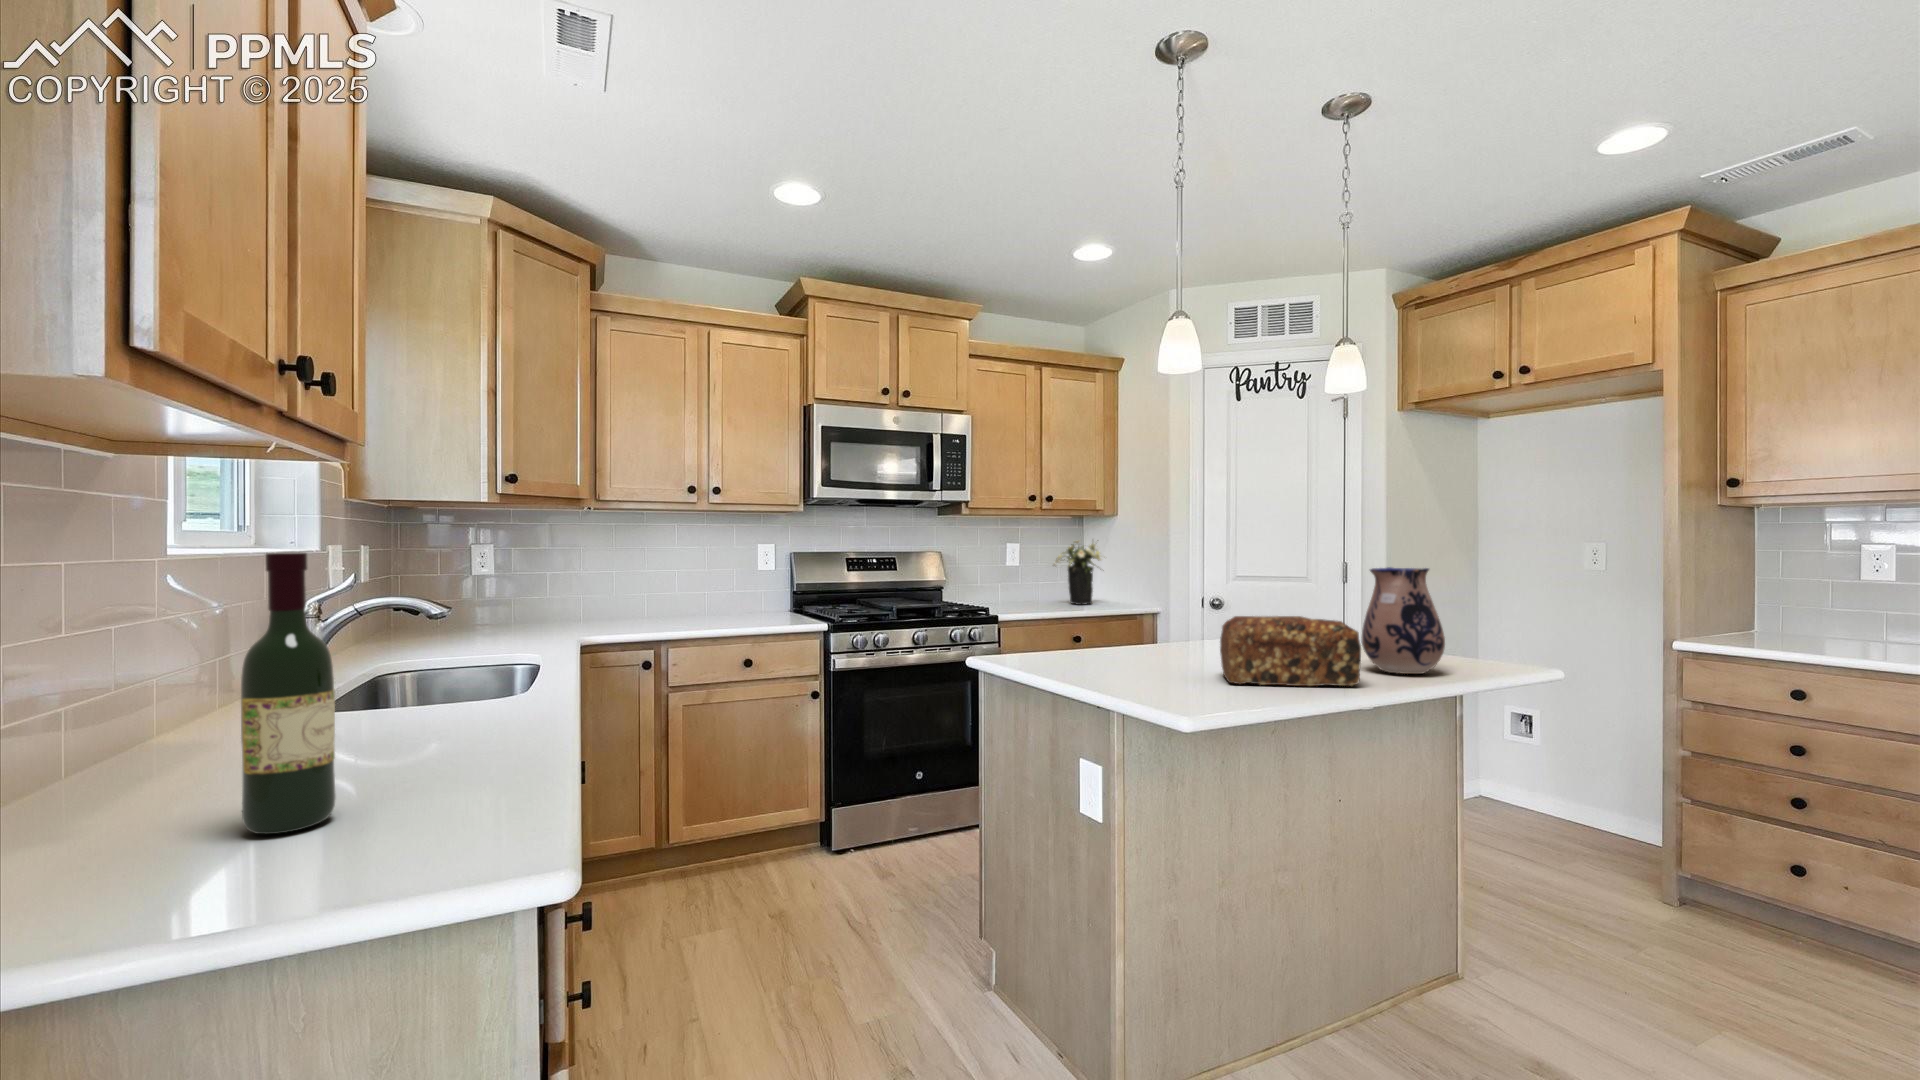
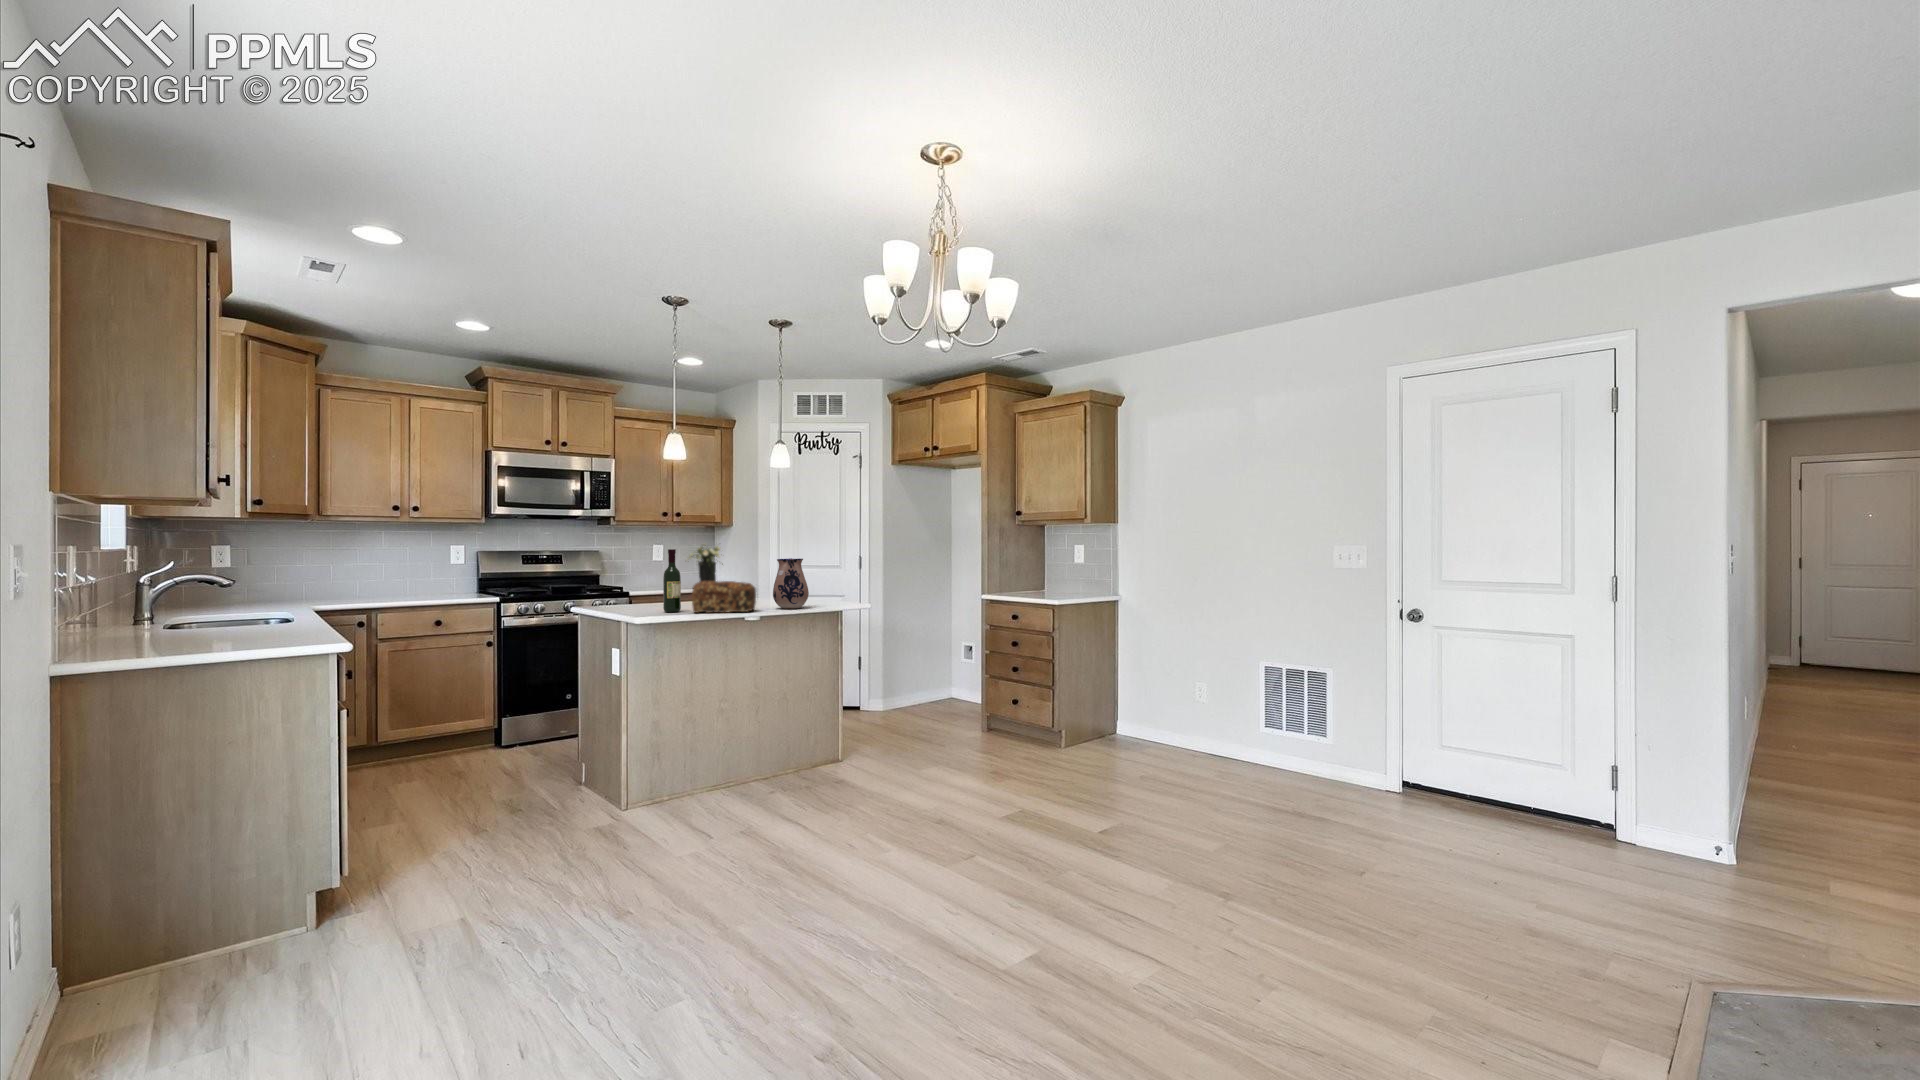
wine bottle: present [241,552,336,834] -> present [663,549,681,612]

